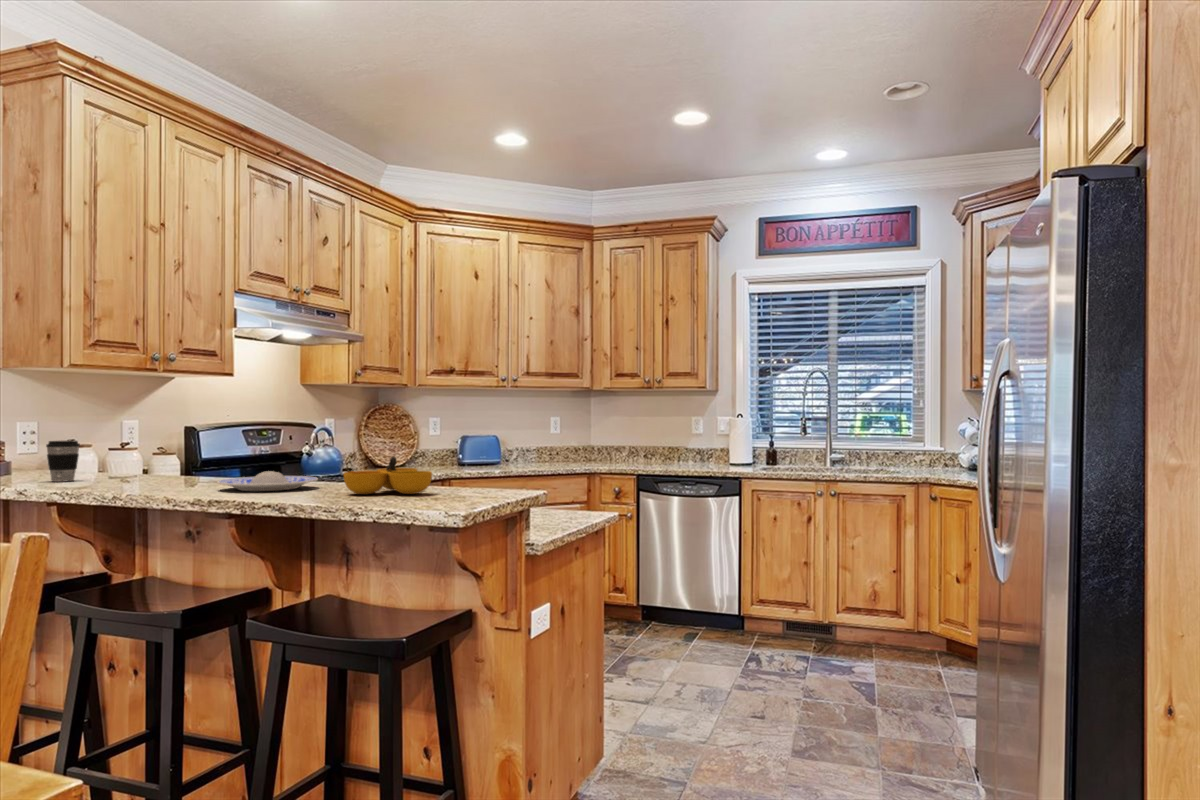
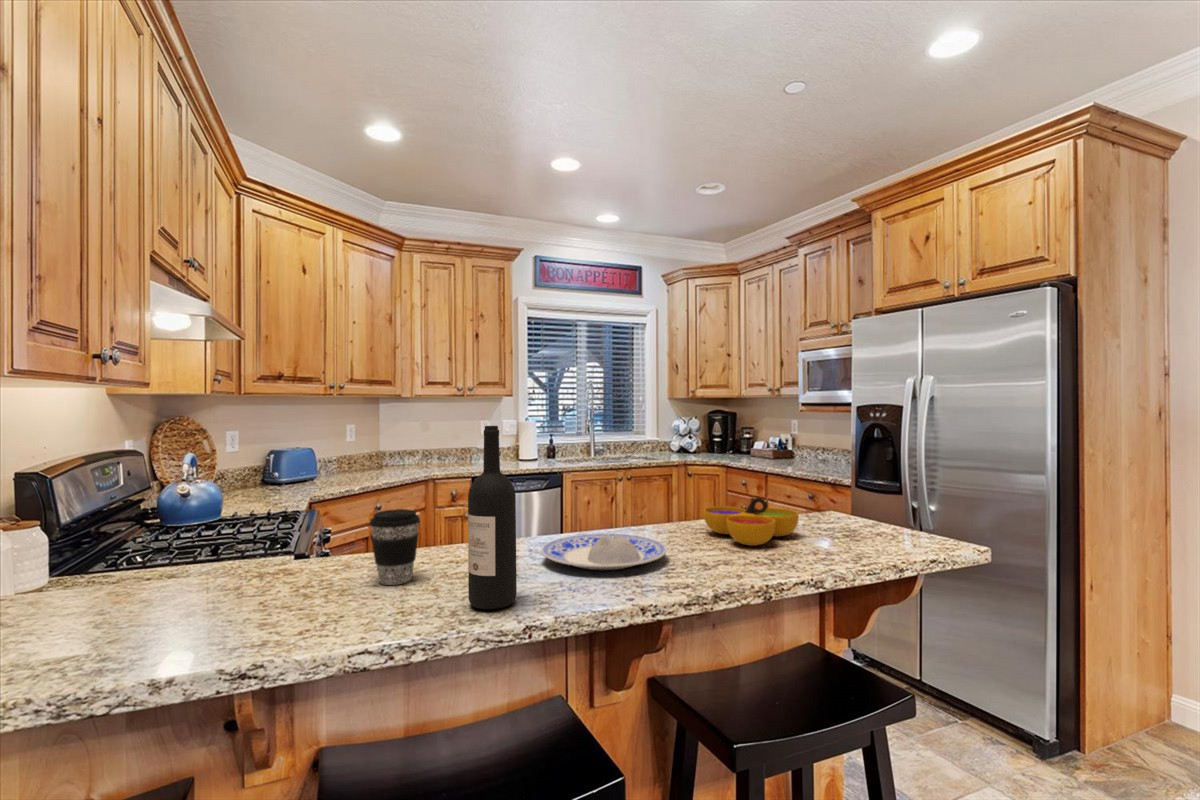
wine bottle: none [126,384,159,490] -> present [468,426,517,609]
coffee cup: present [46,440,80,482] -> present [370,509,420,585]

